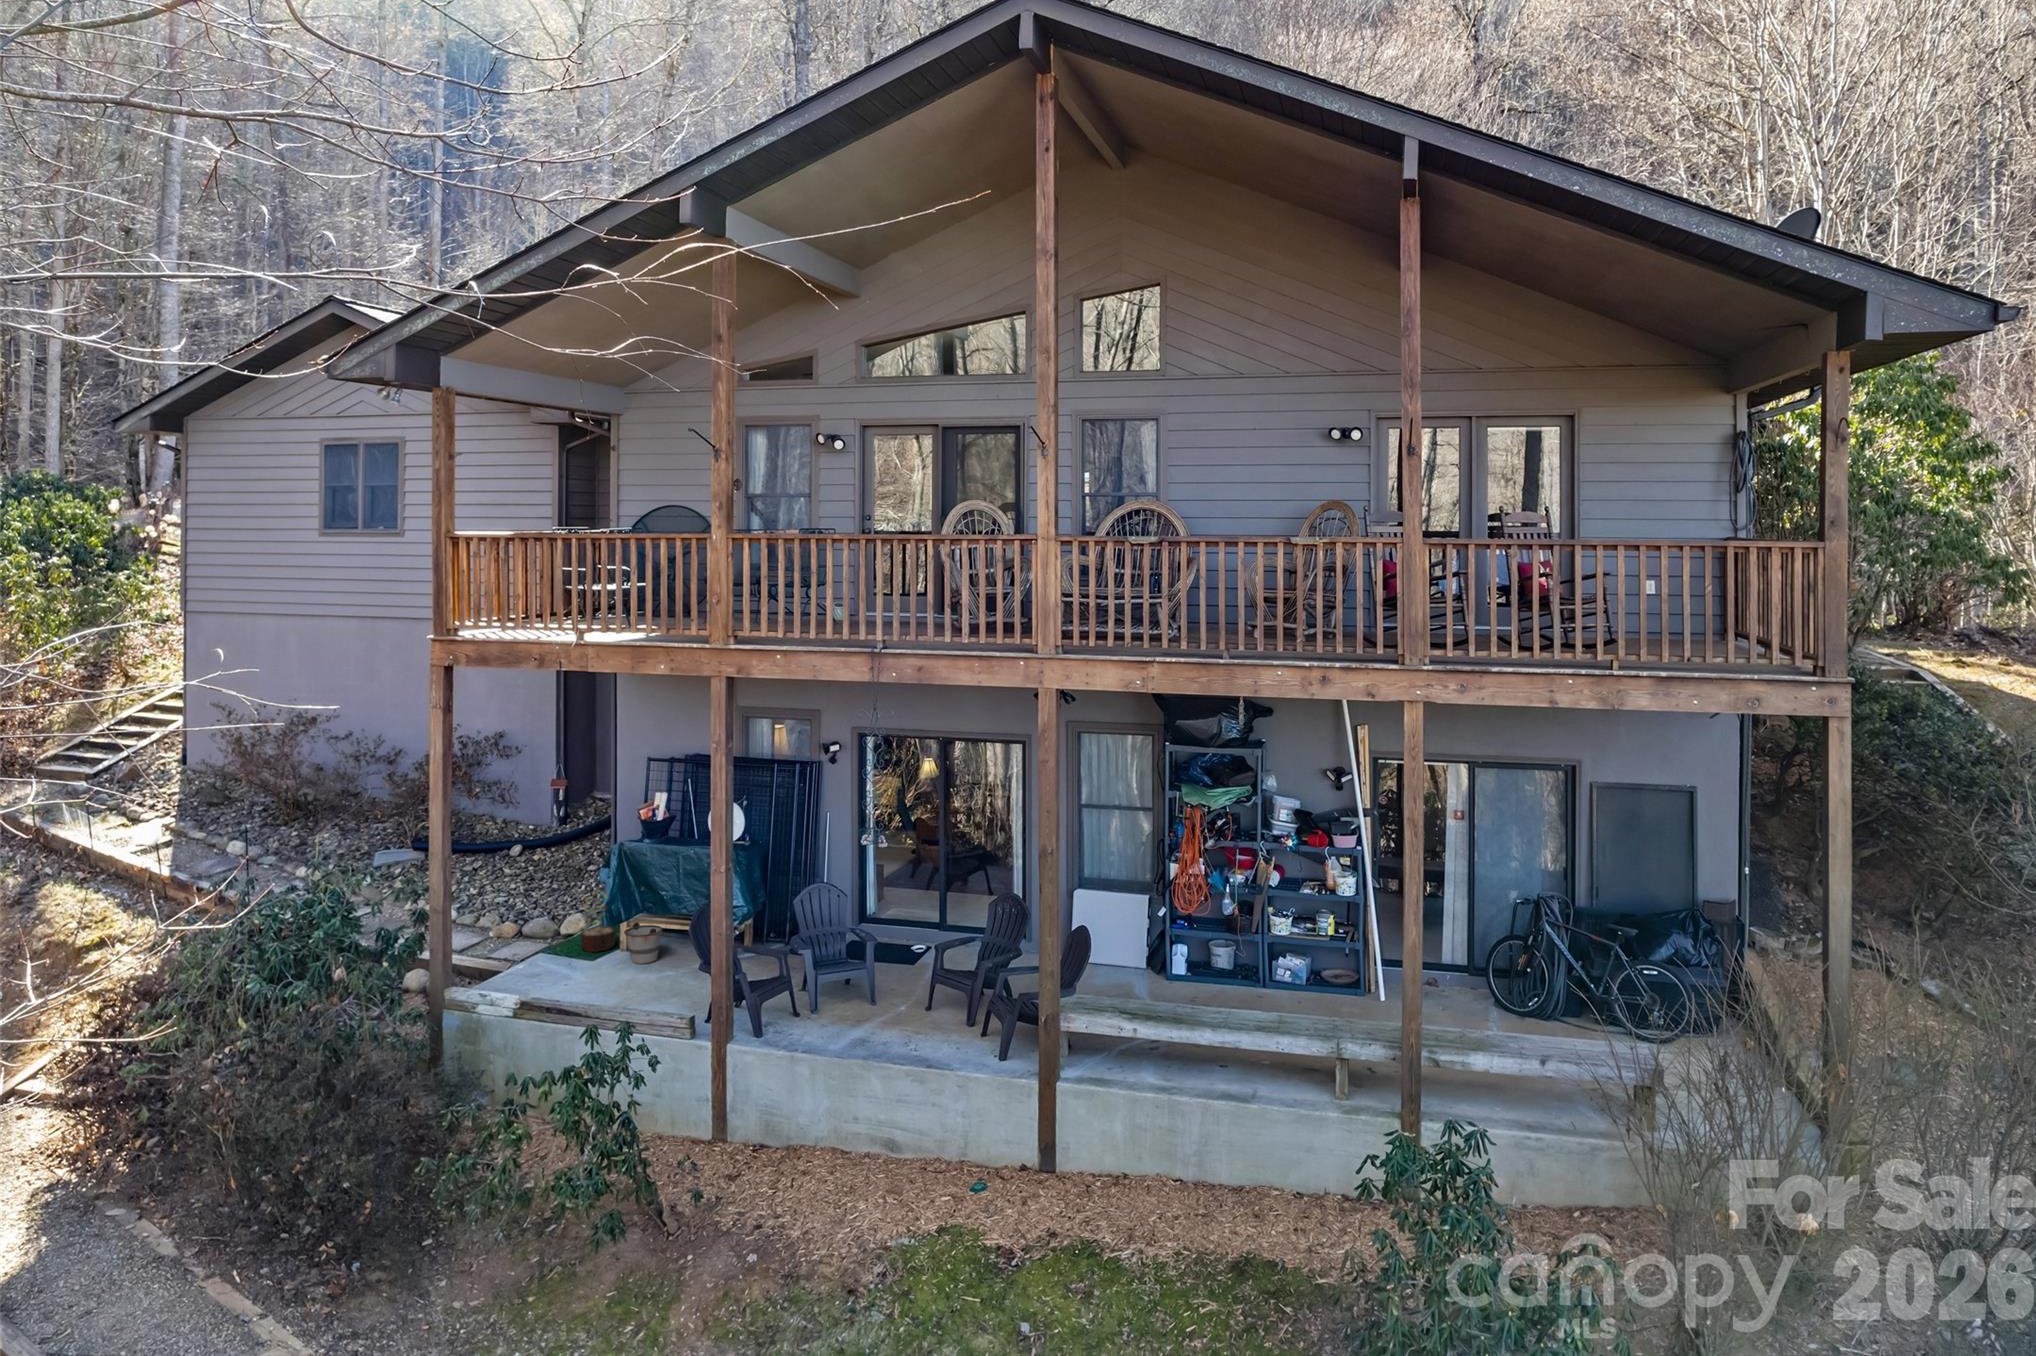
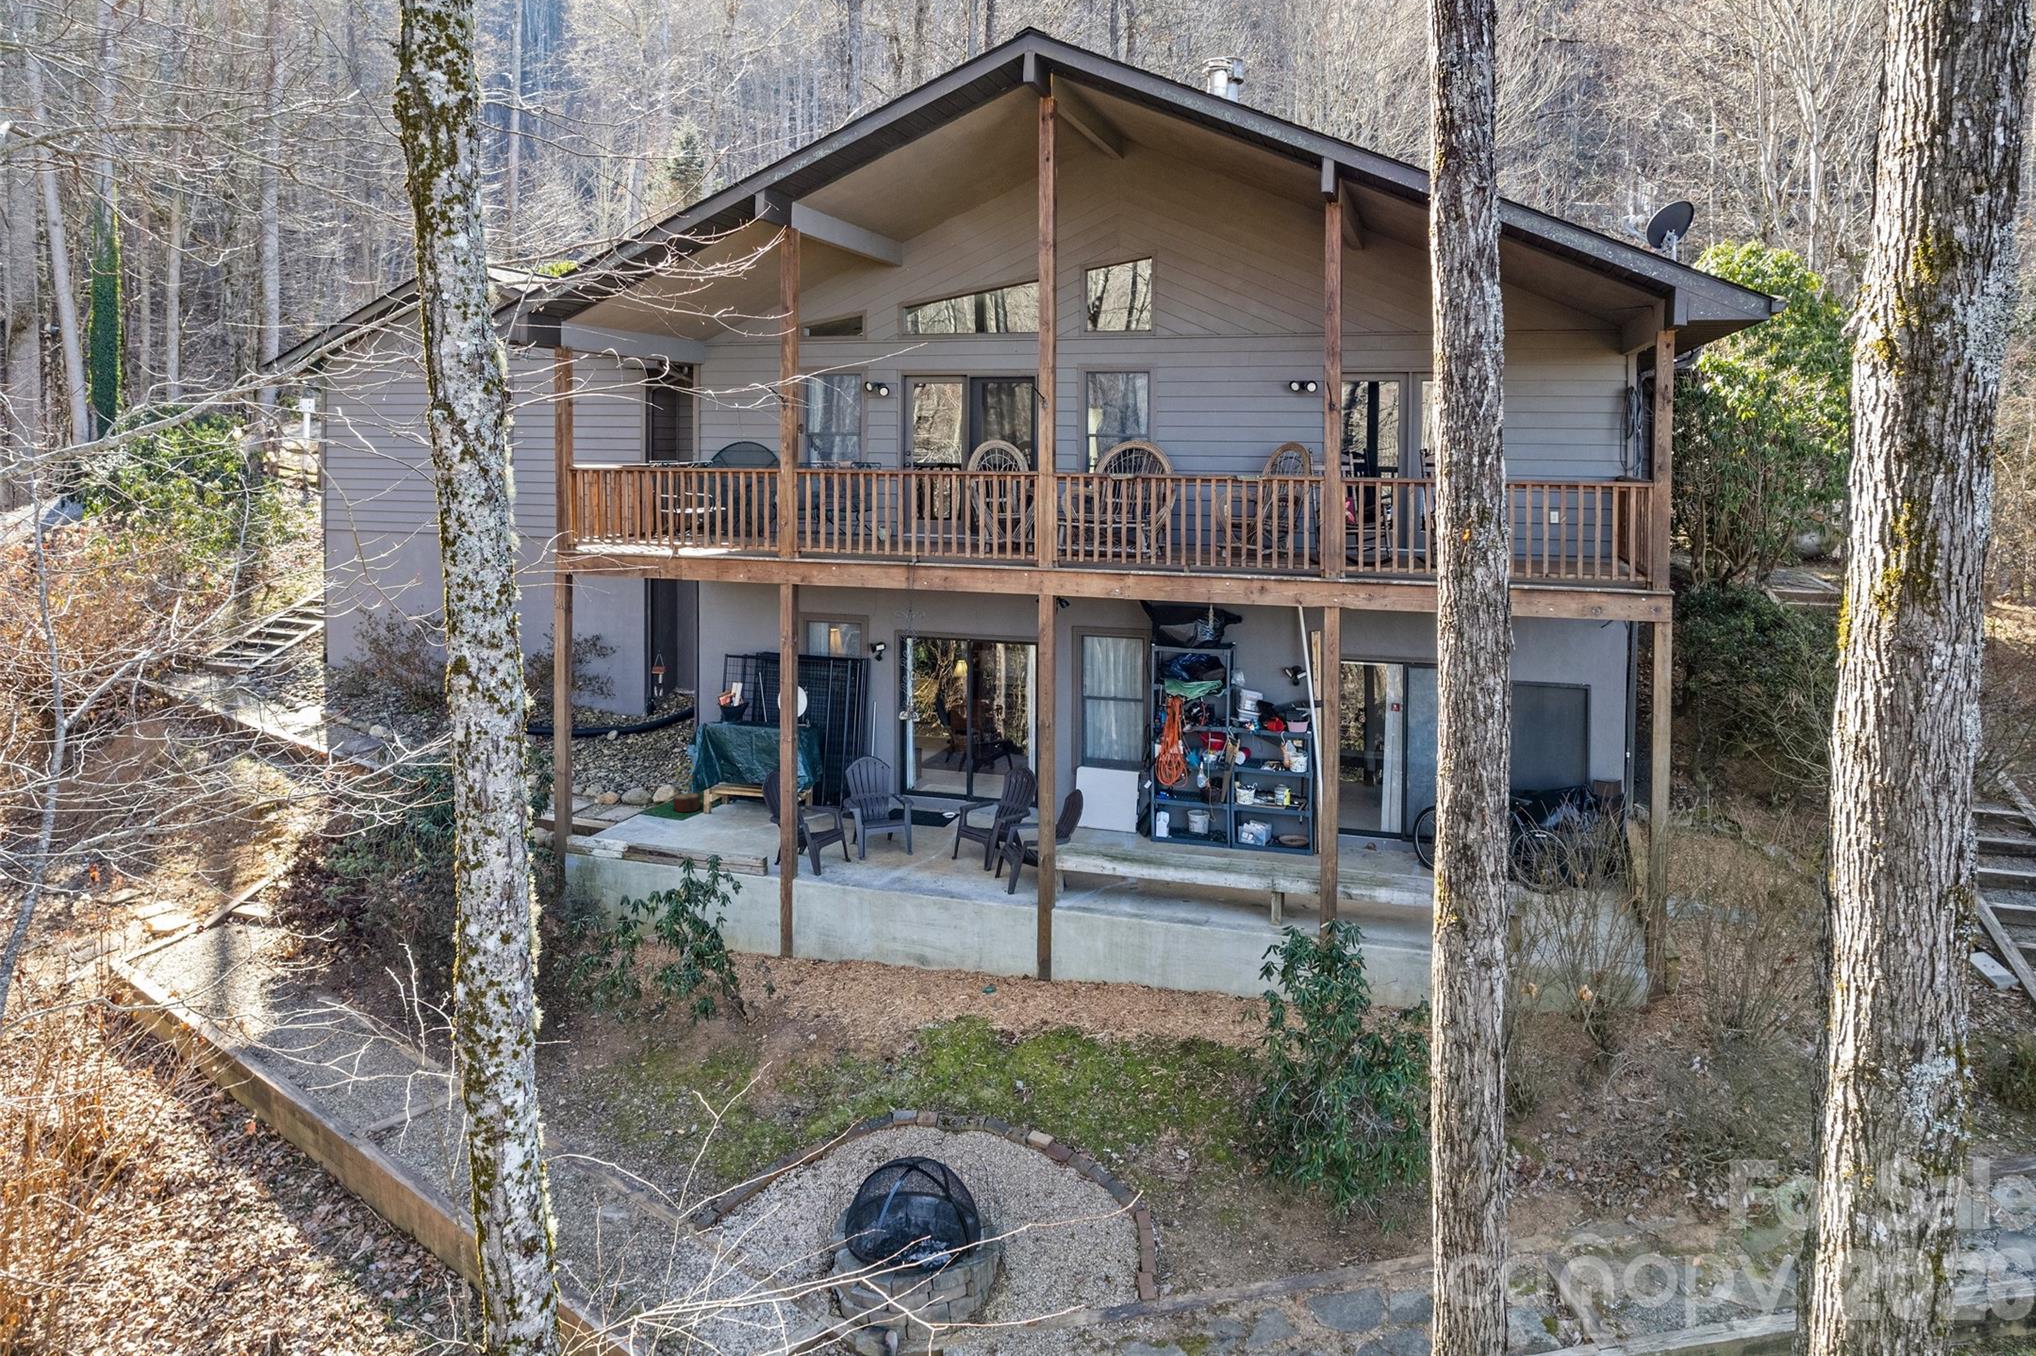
bucket: present [624,922,672,964] -> none [708,789,747,821]

